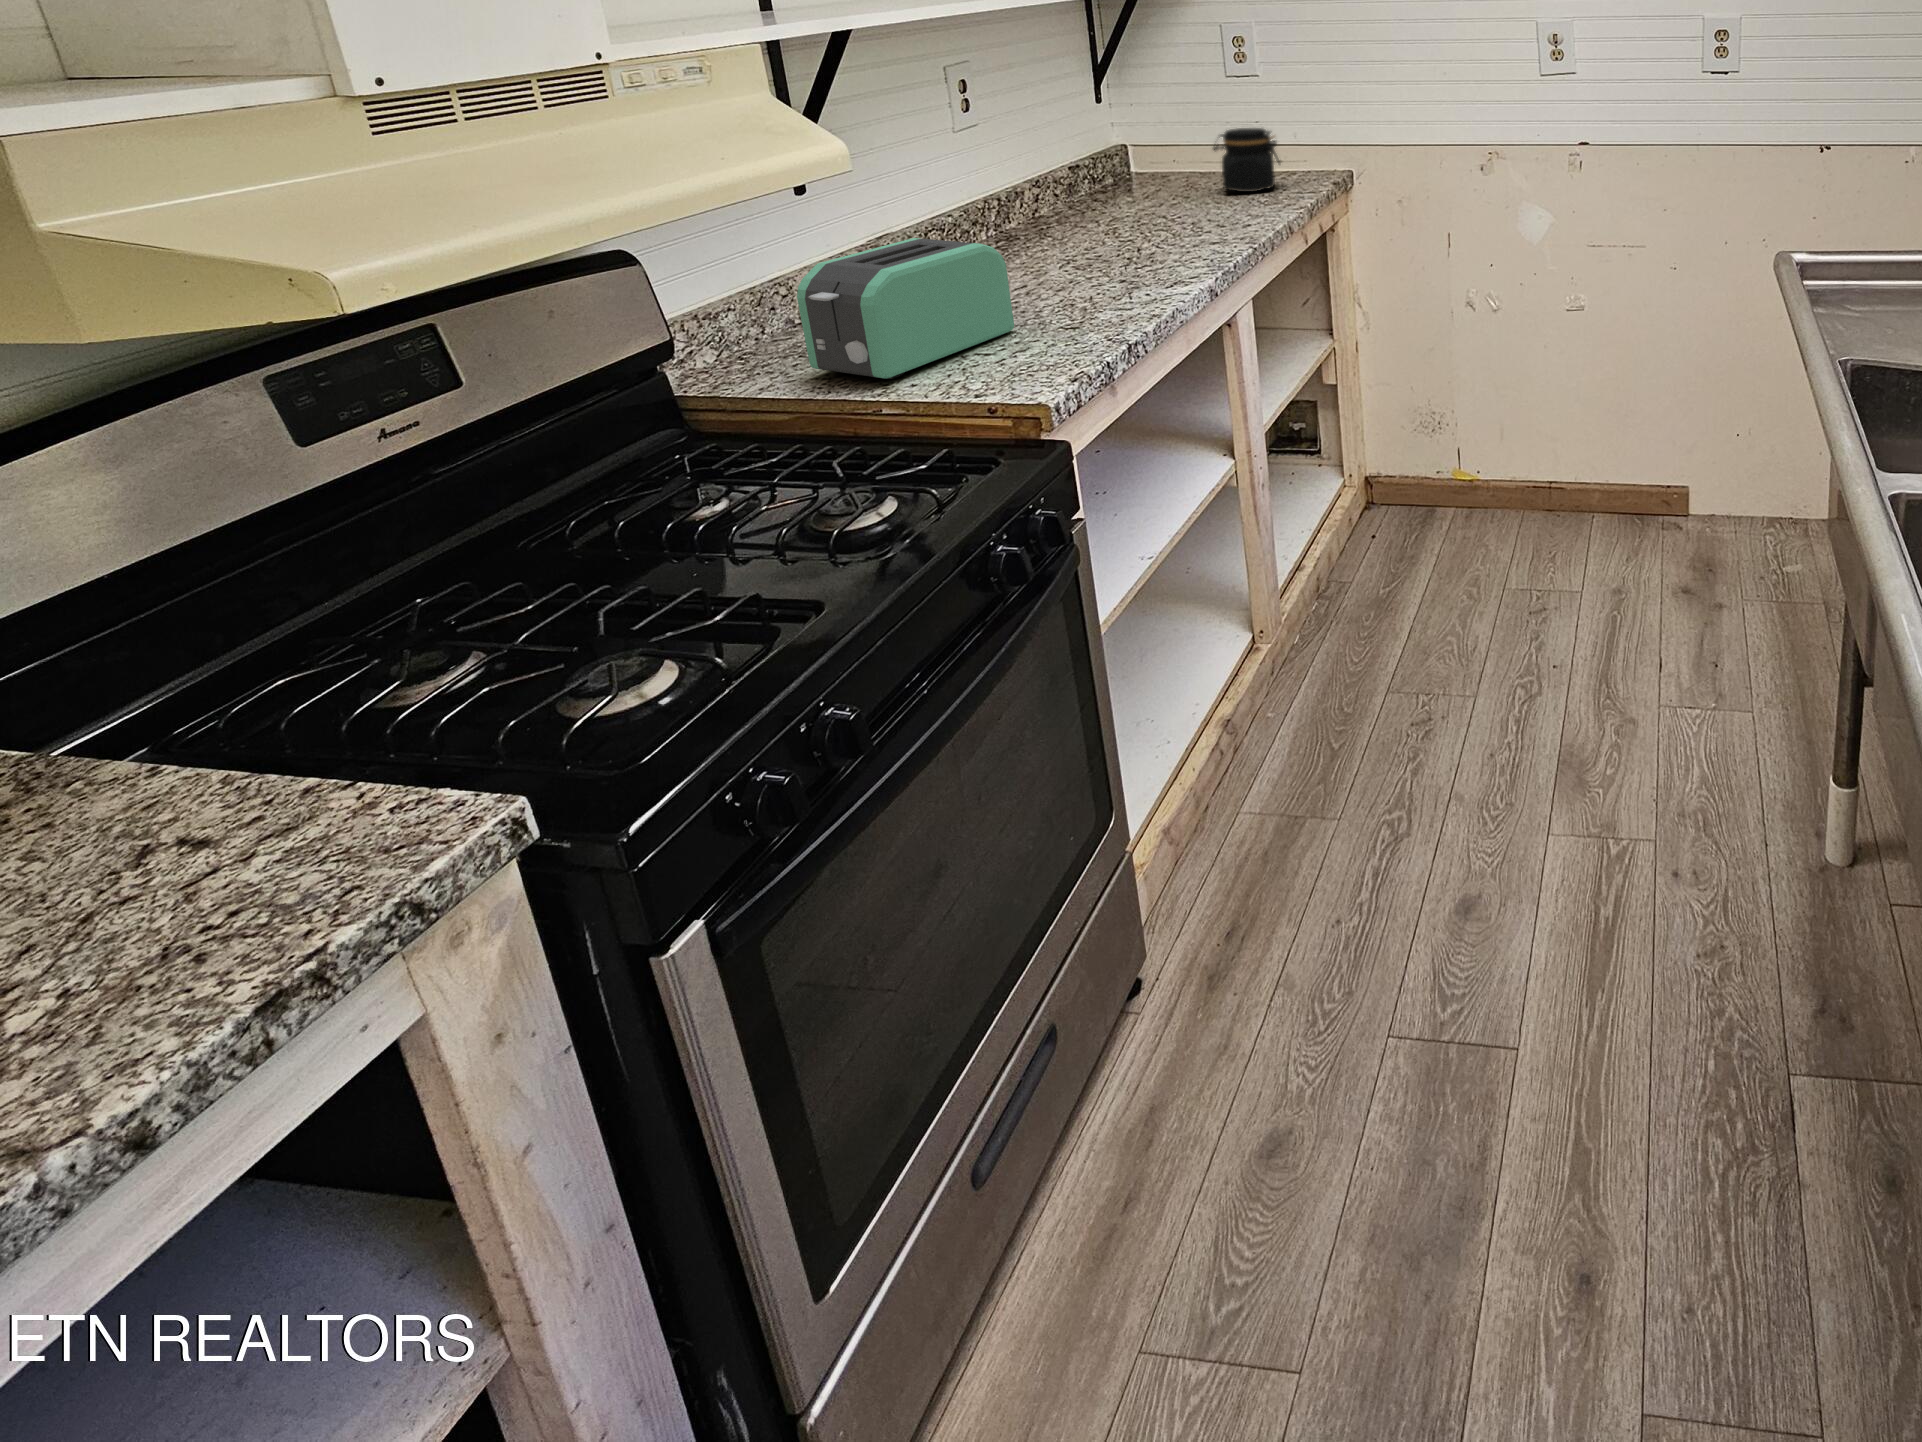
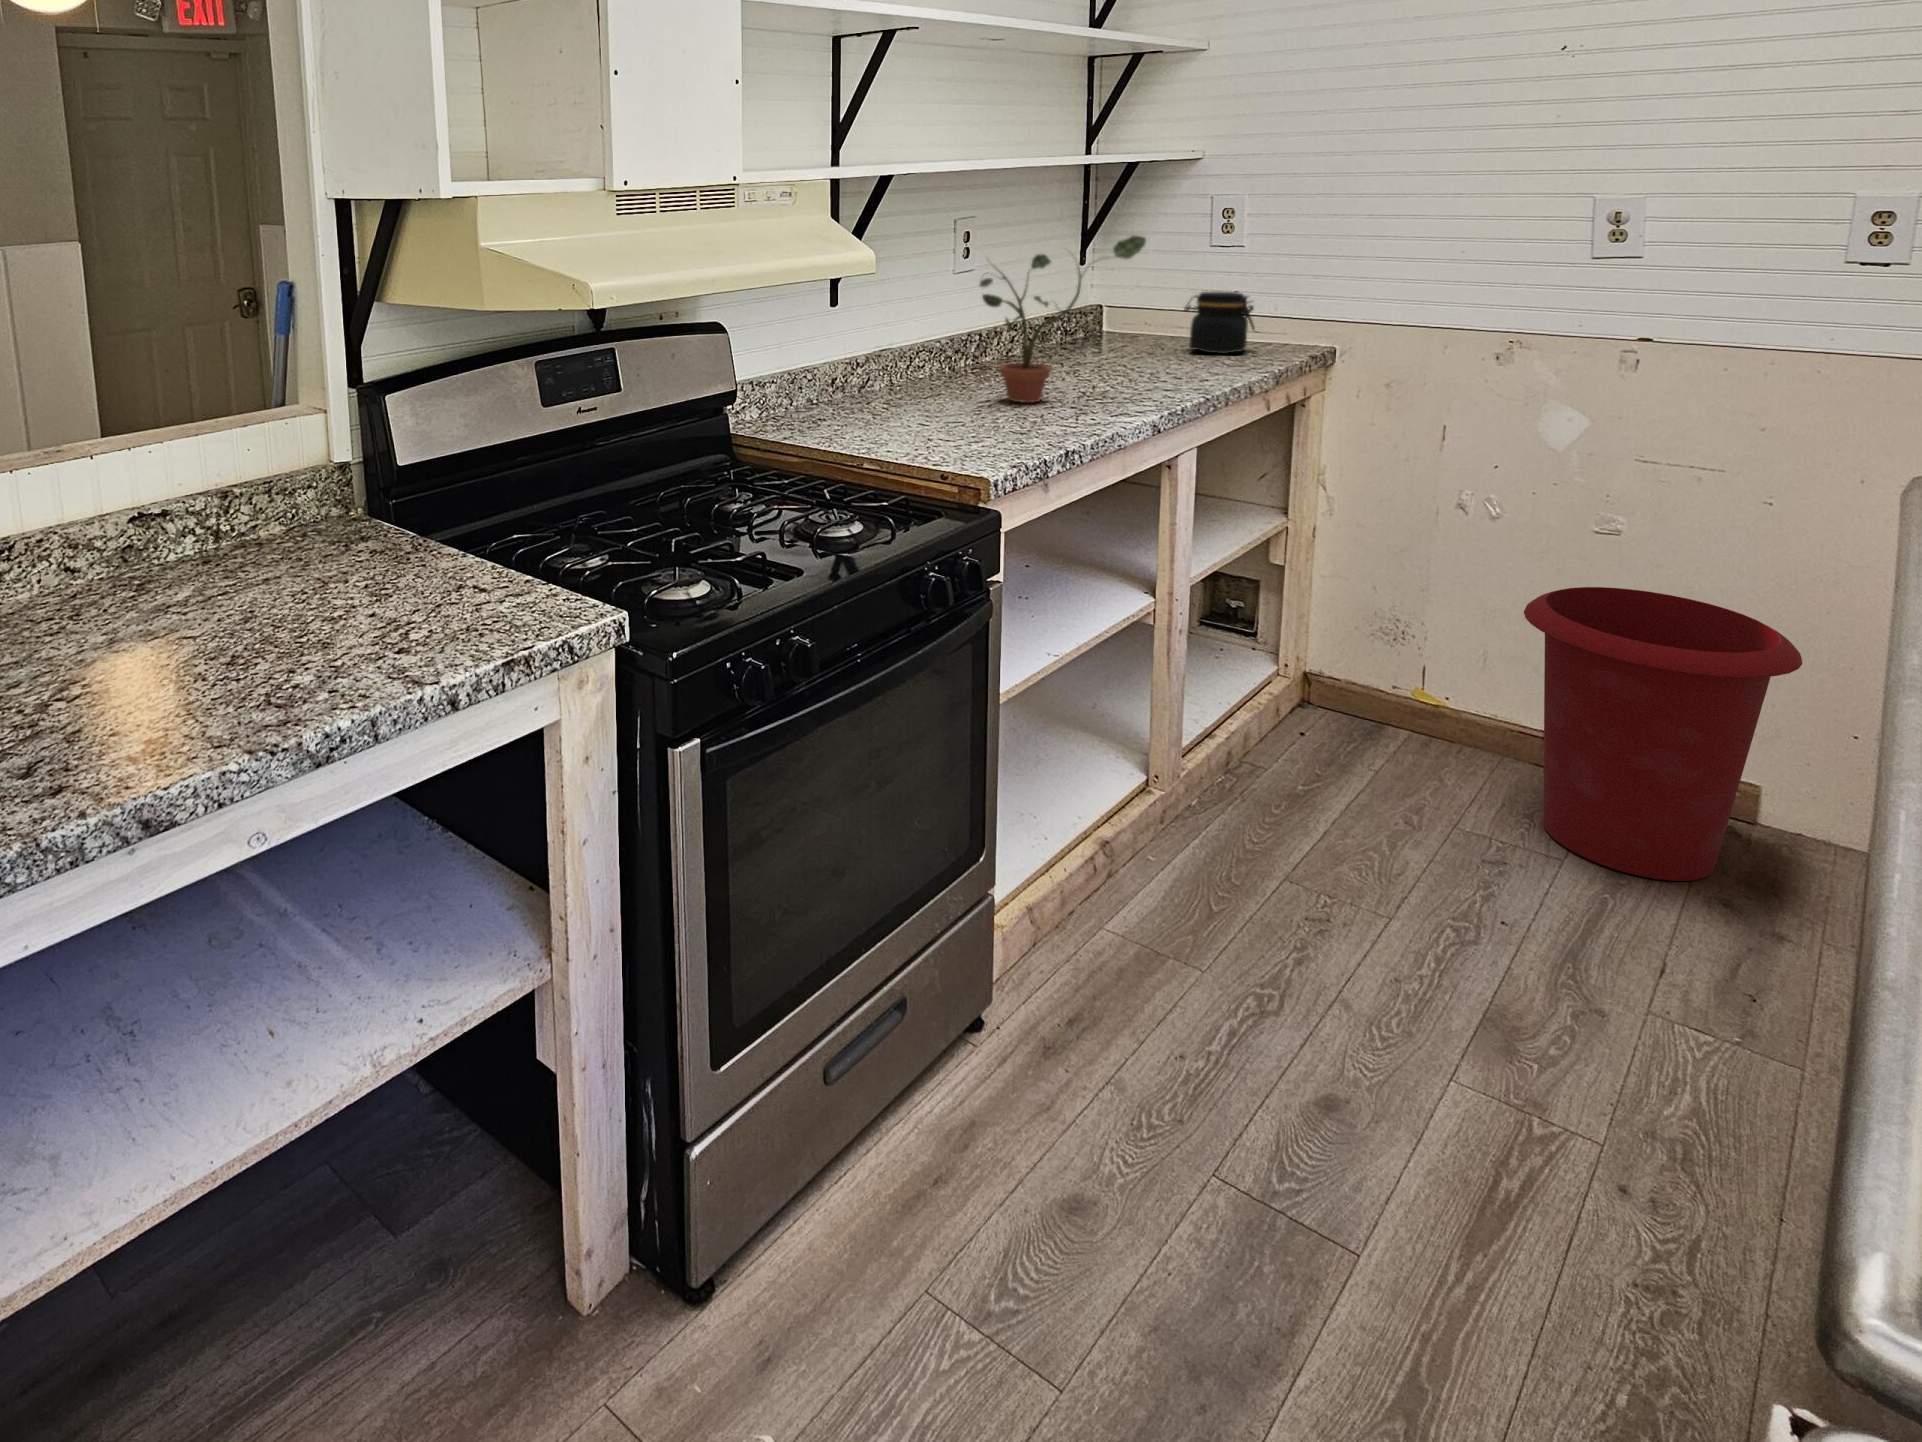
potted plant: none [993,84,1172,283] -> present [979,236,1146,403]
toaster: present [797,238,1014,379] -> none [817,344,973,446]
waste bin: none [1525,355,1698,584] -> present [1524,587,1802,881]

